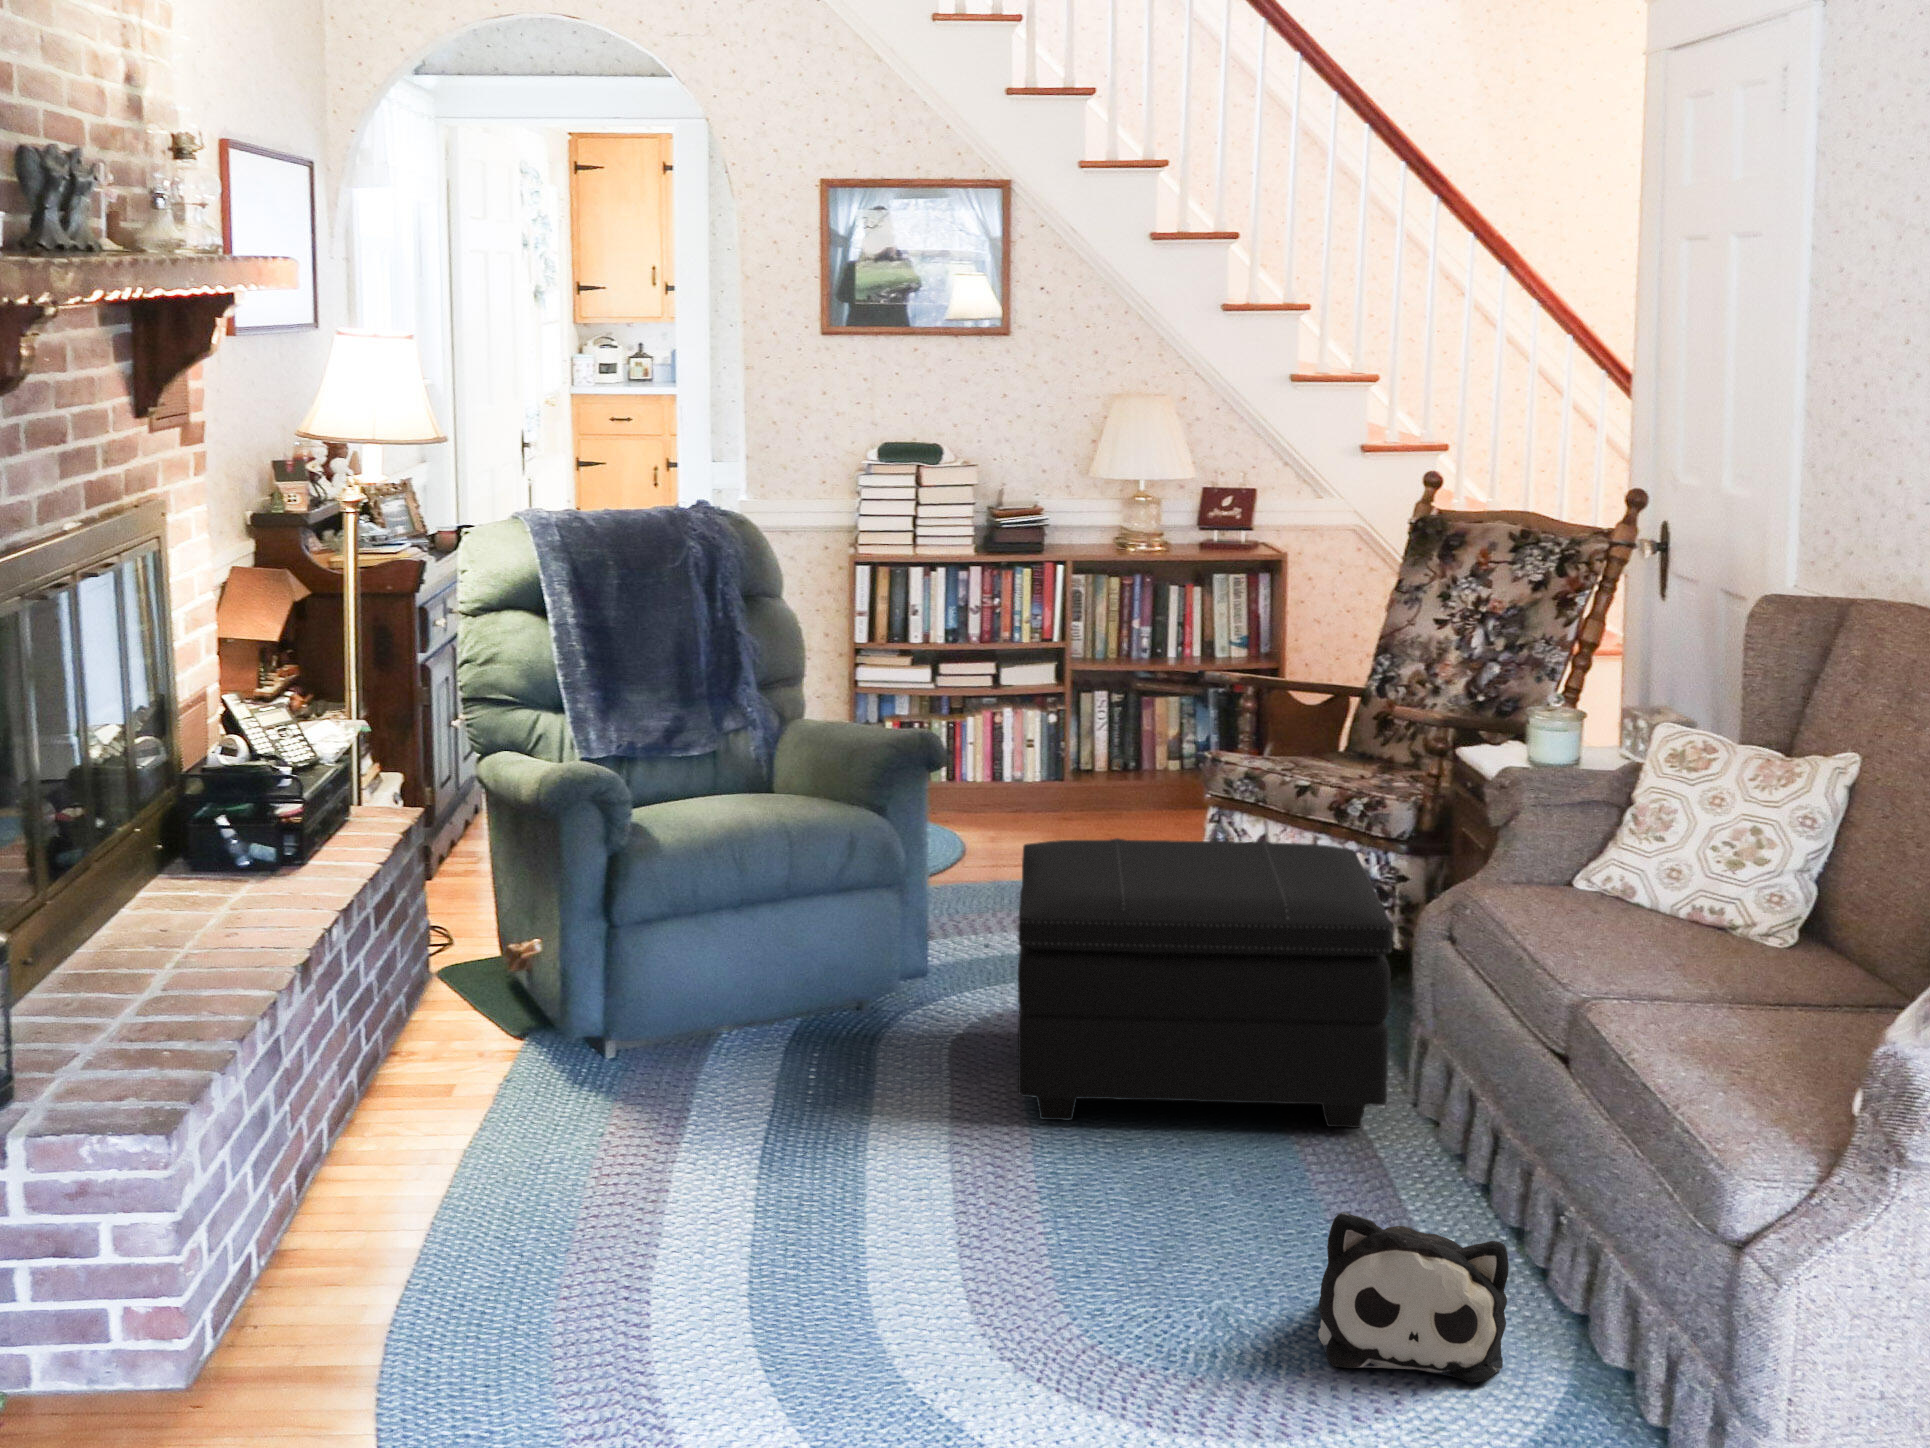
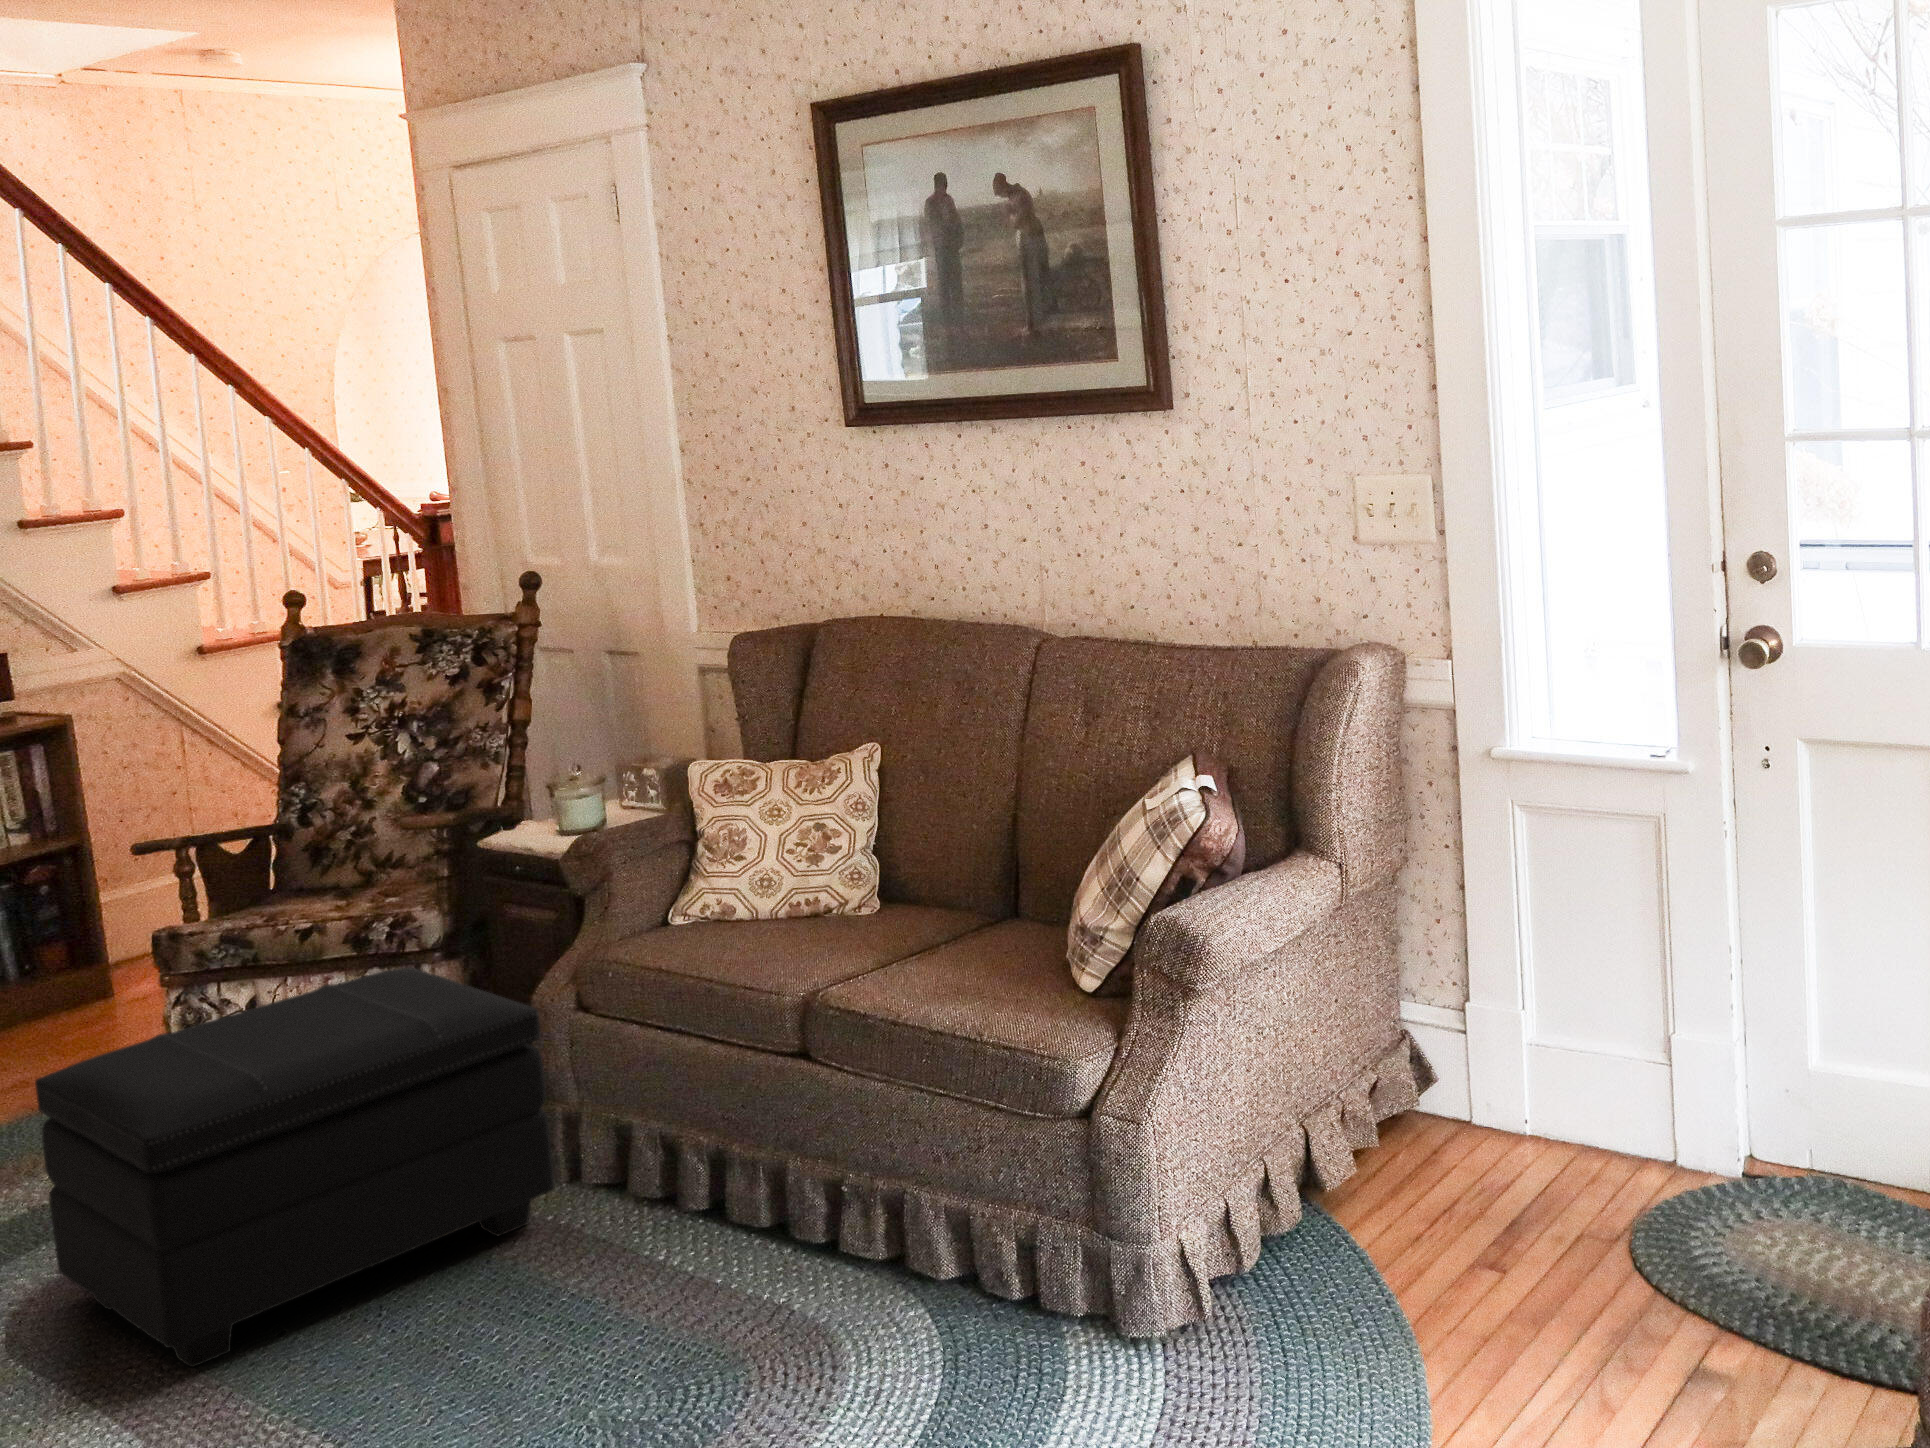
plush toy: present [1319,1212,1509,1382] -> none [661,1217,848,1395]

